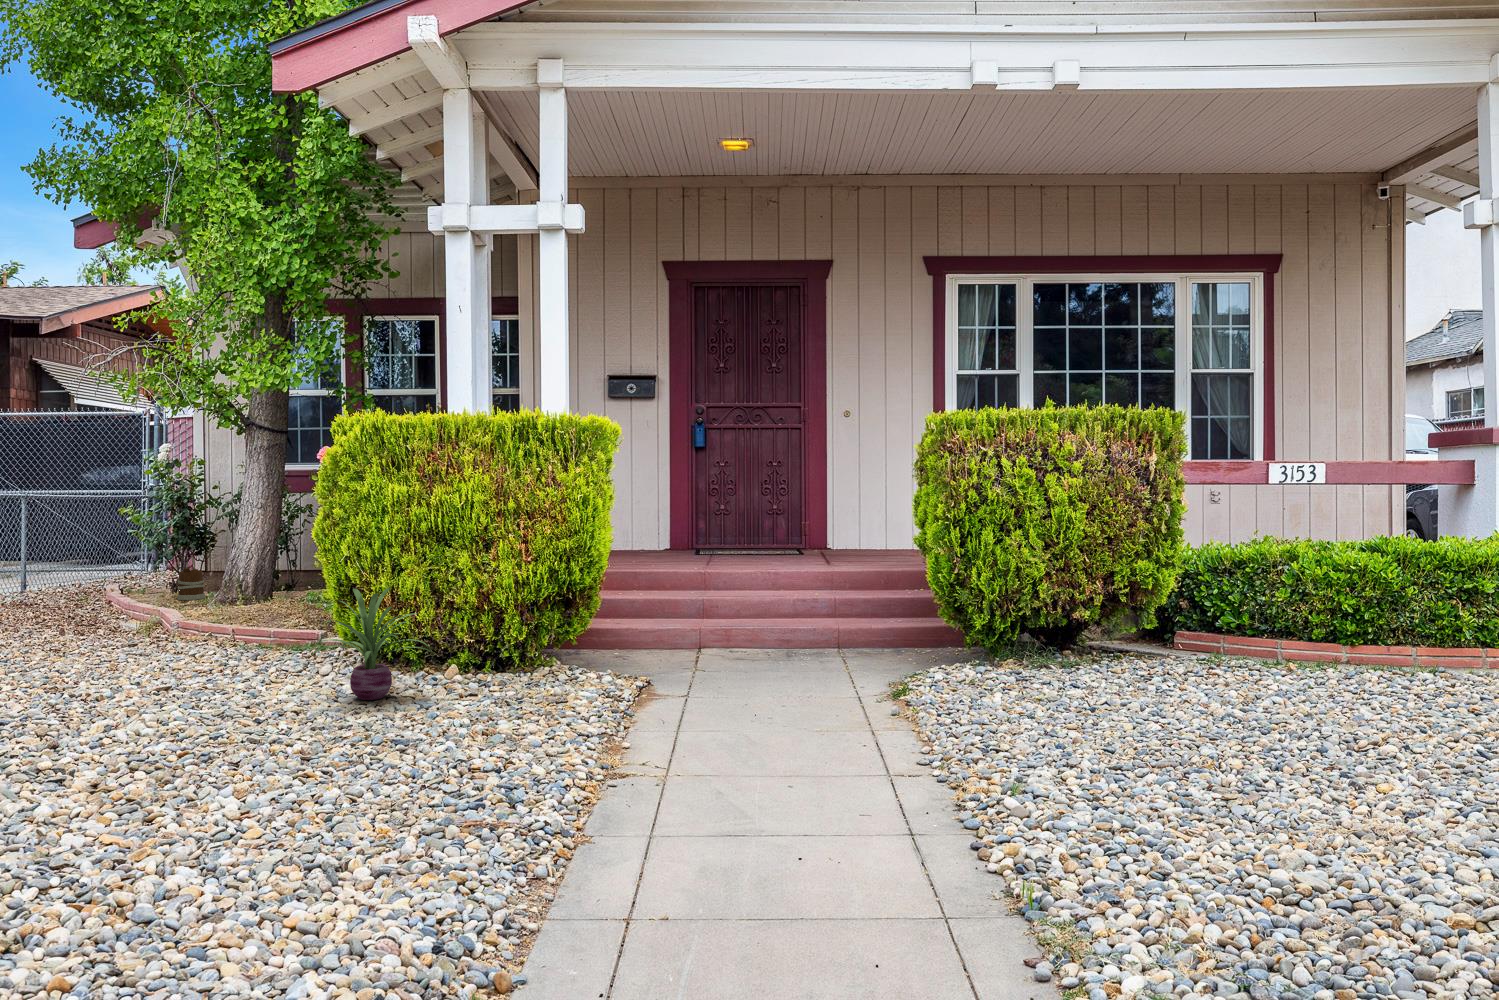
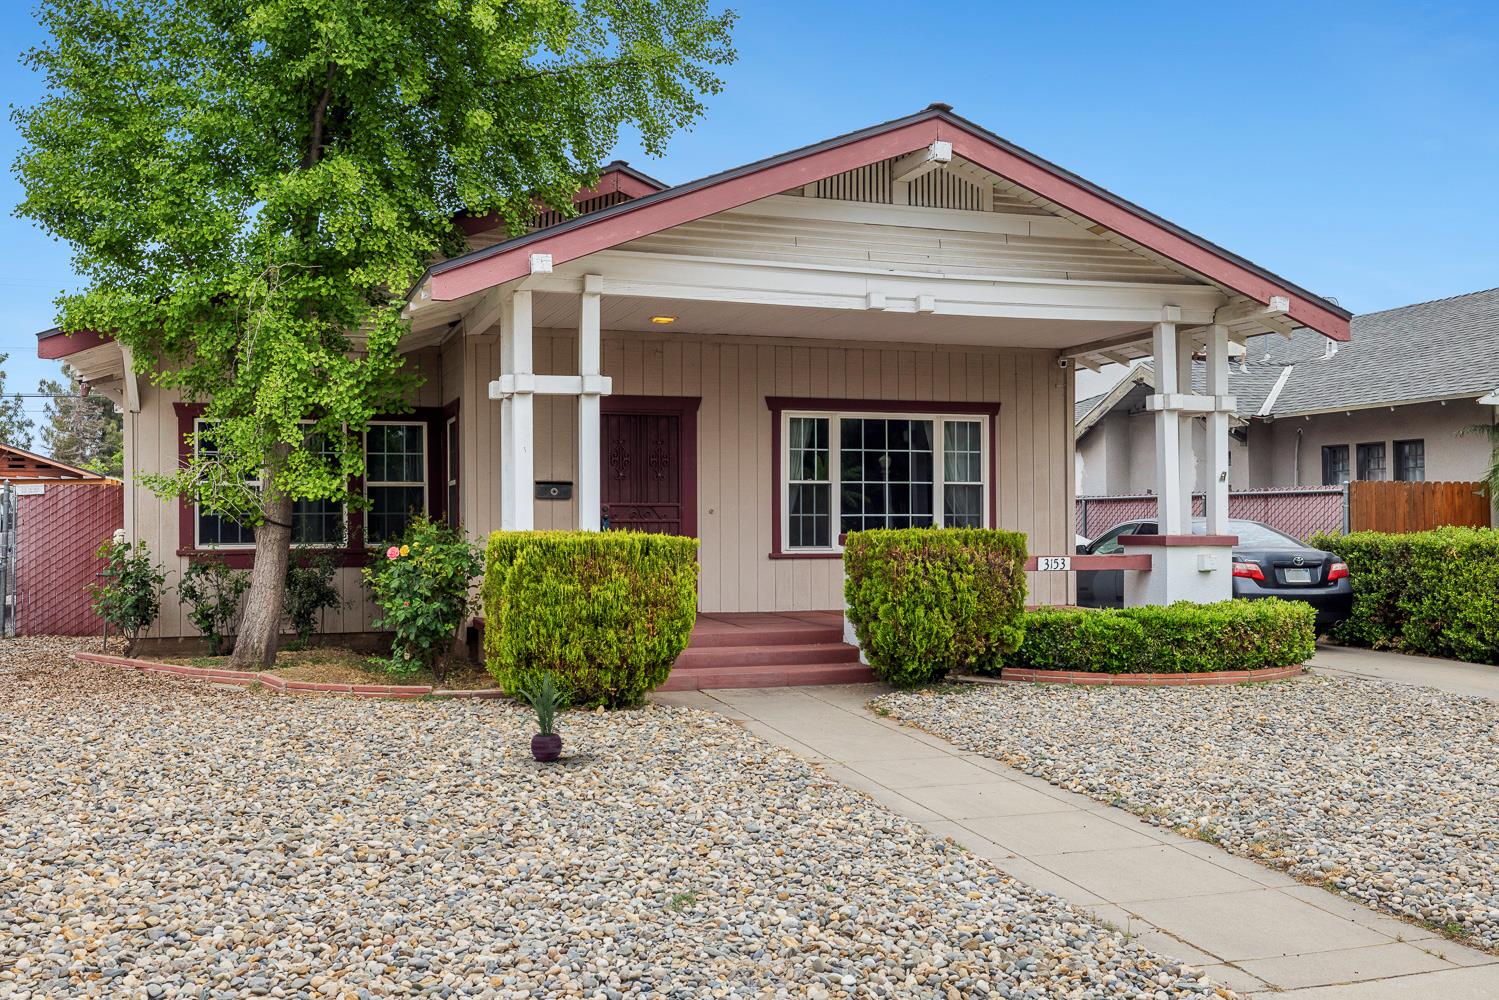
wooden bucket: present [177,555,205,600] -> none [64,671,94,719]

